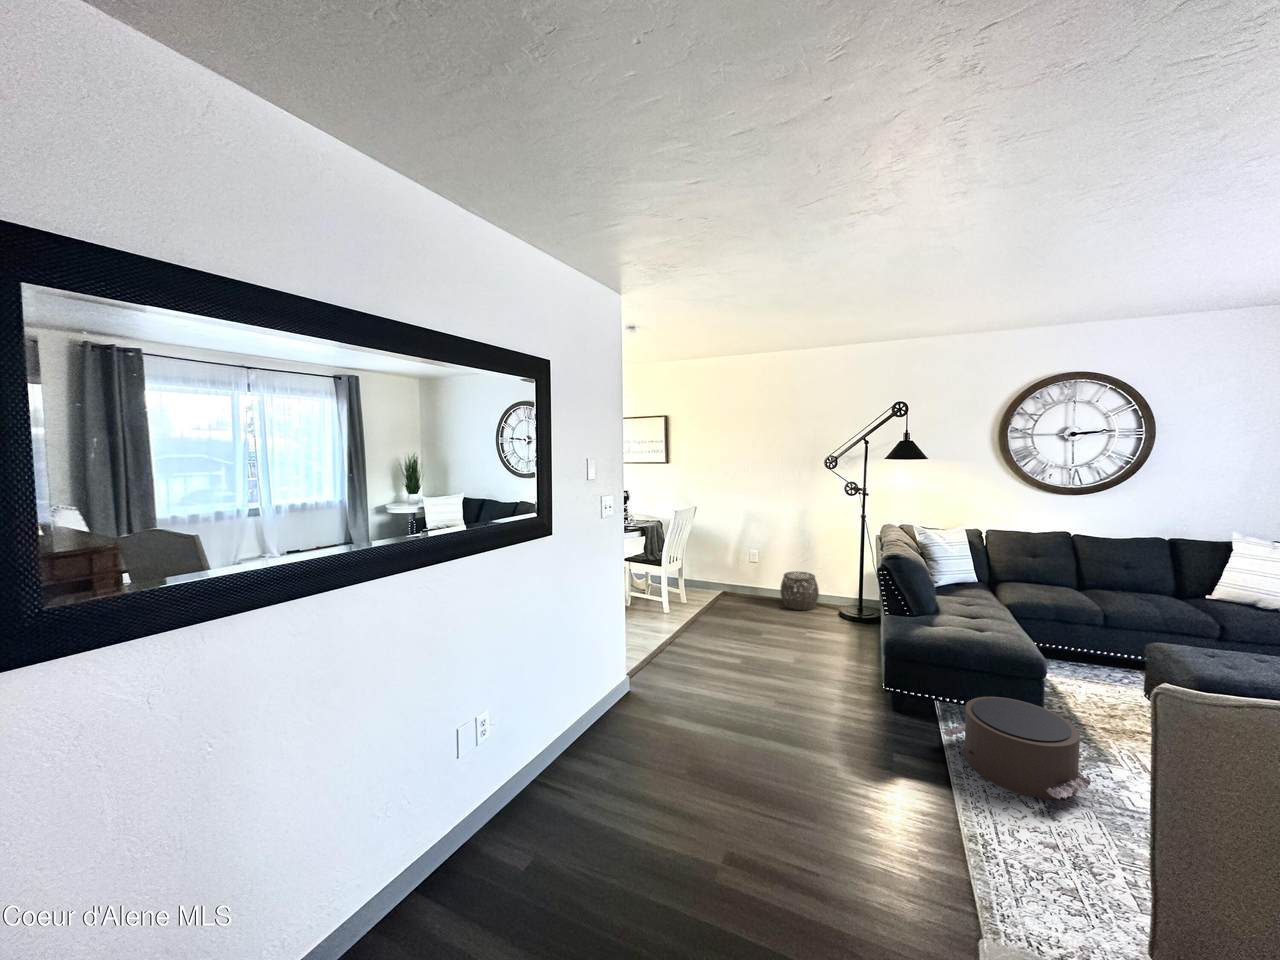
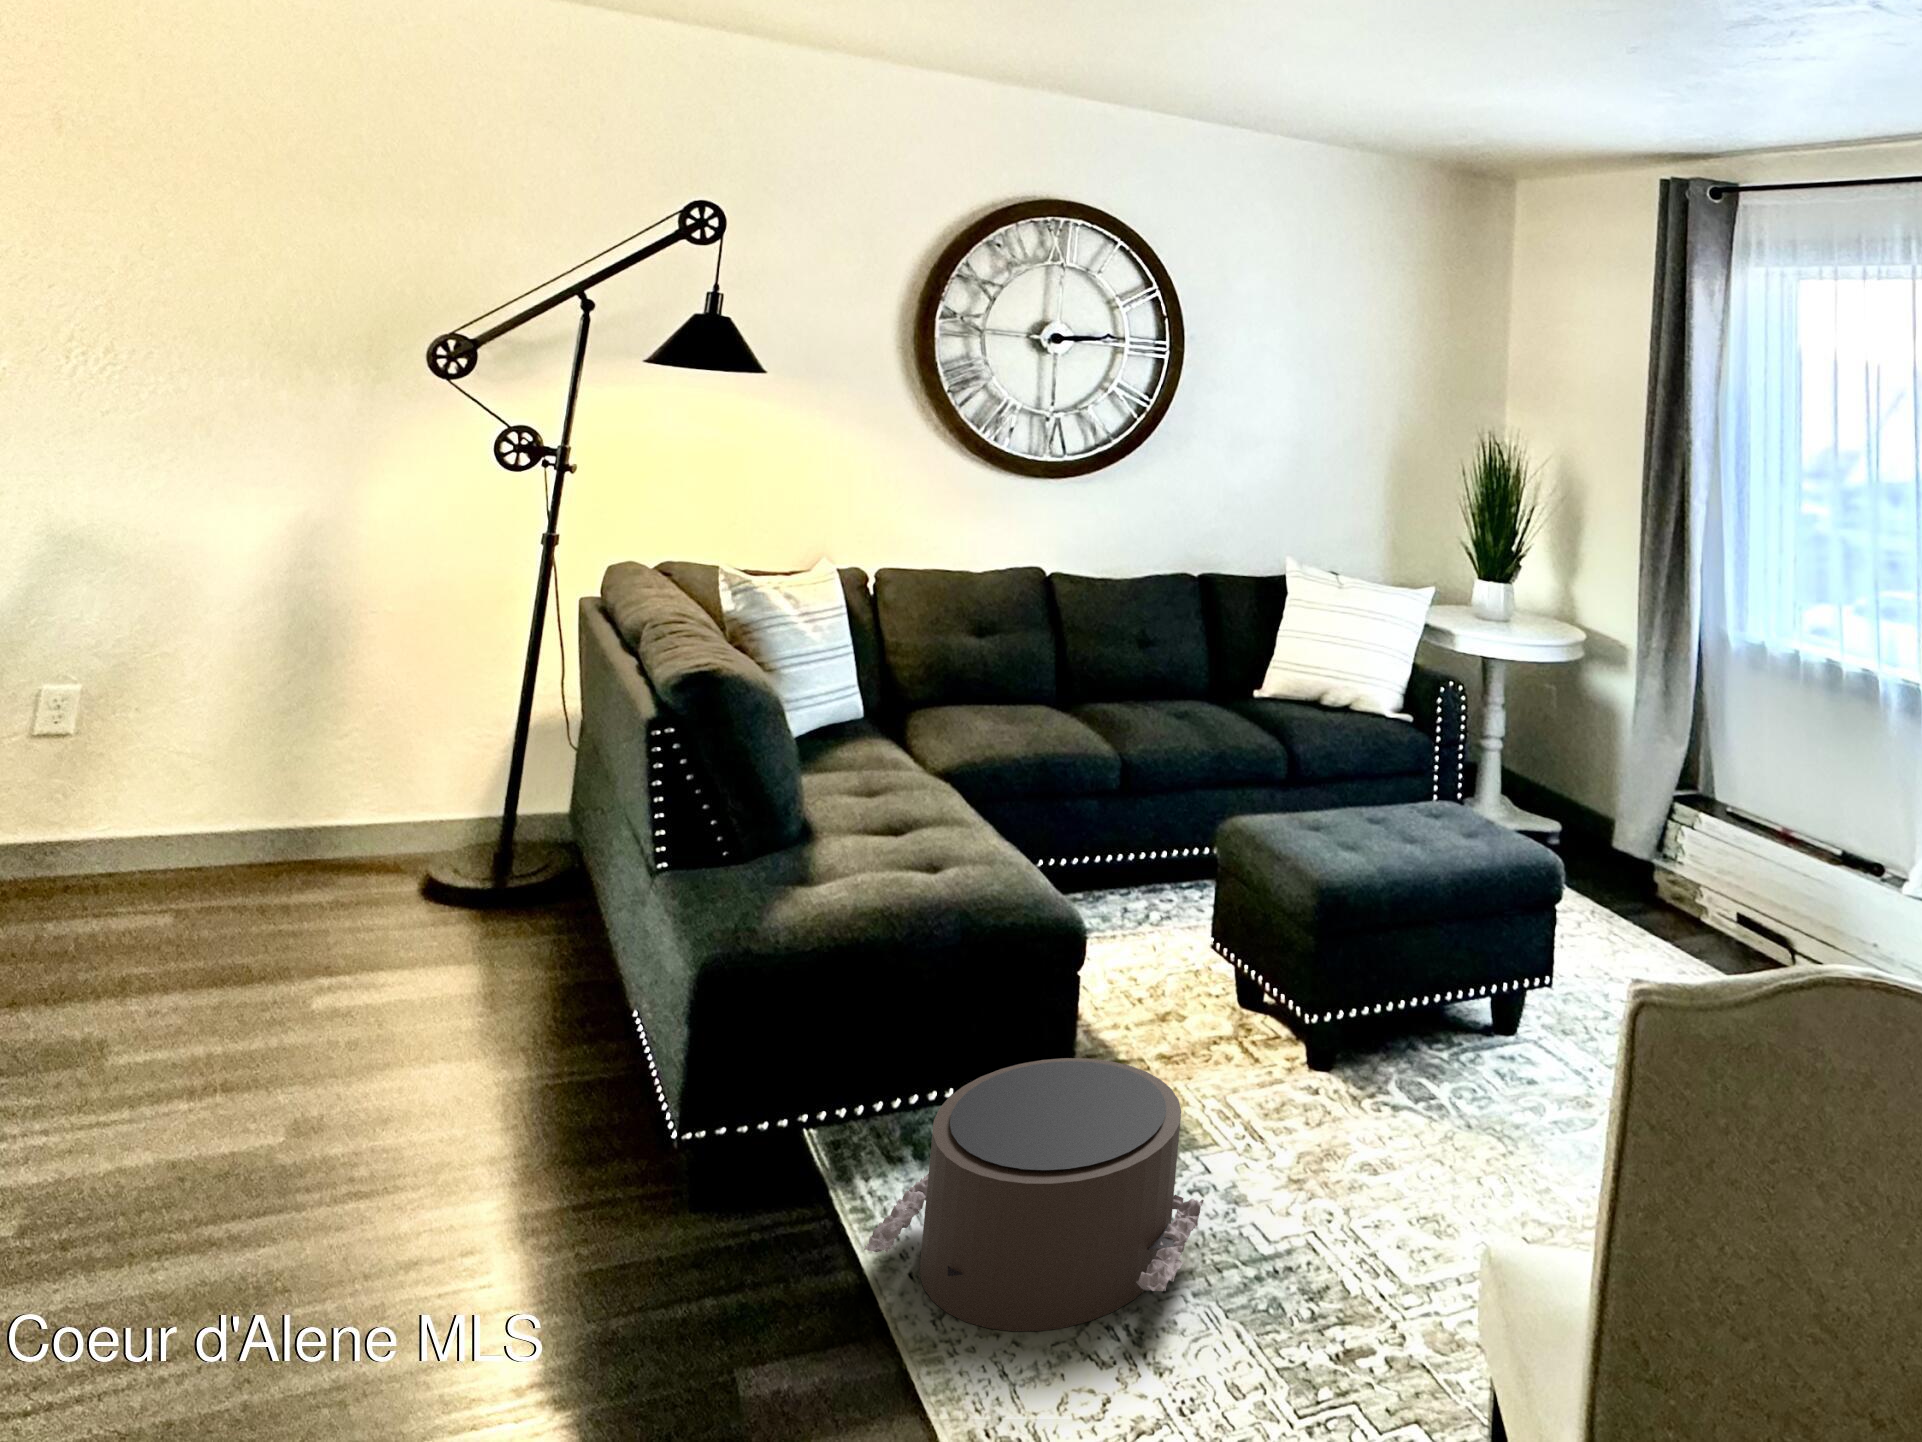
woven basket: present [780,572,819,610] -> none [67,805,275,981]

